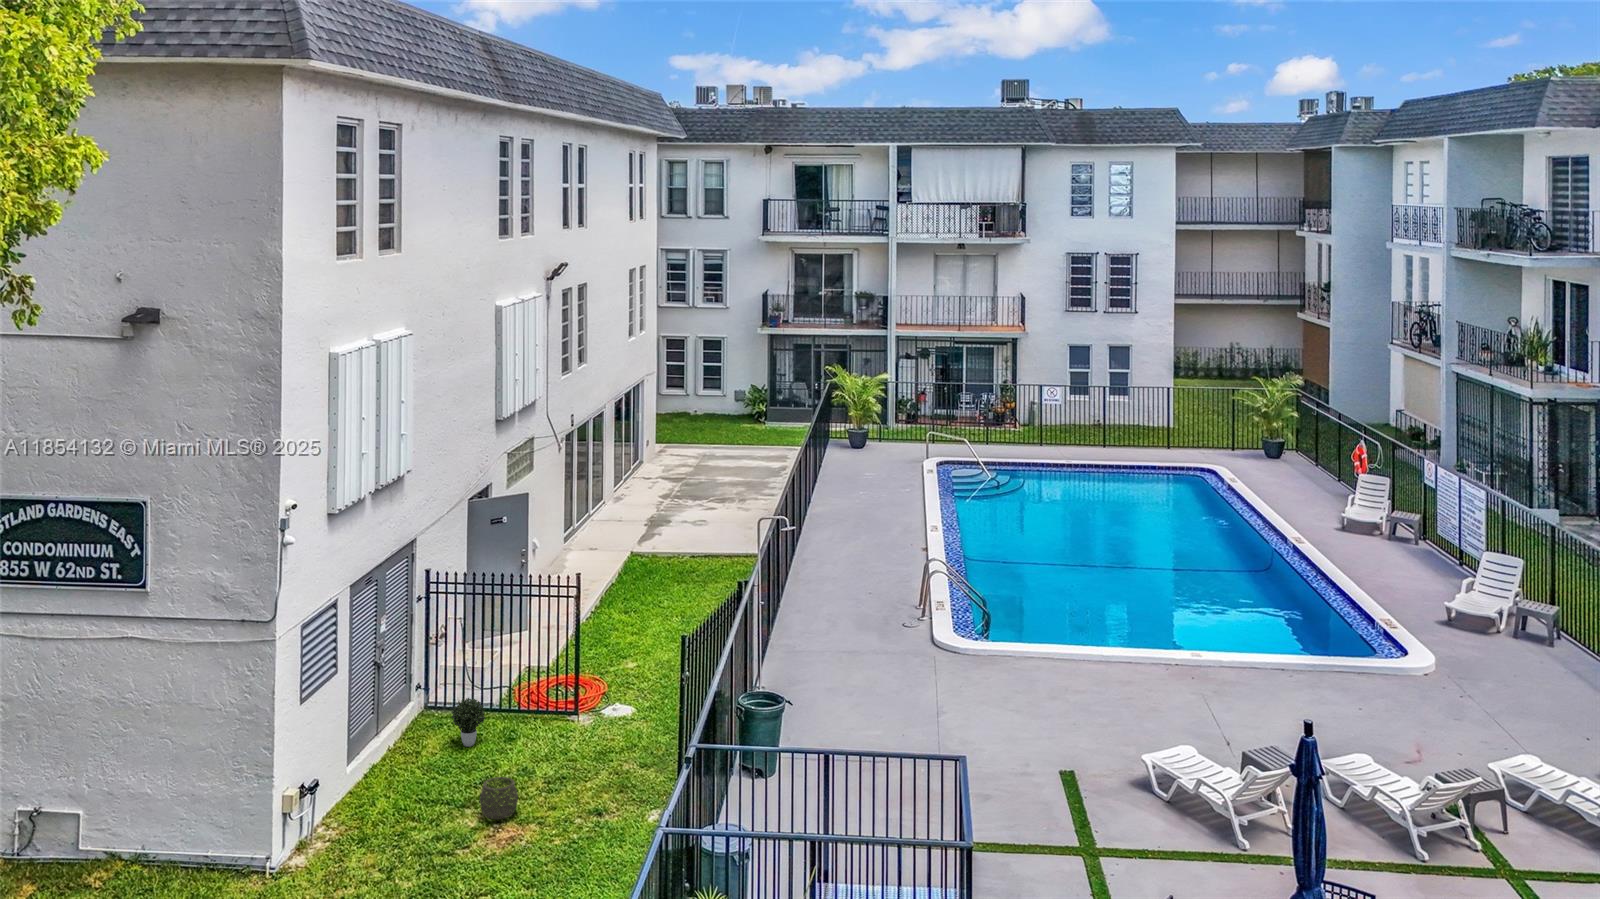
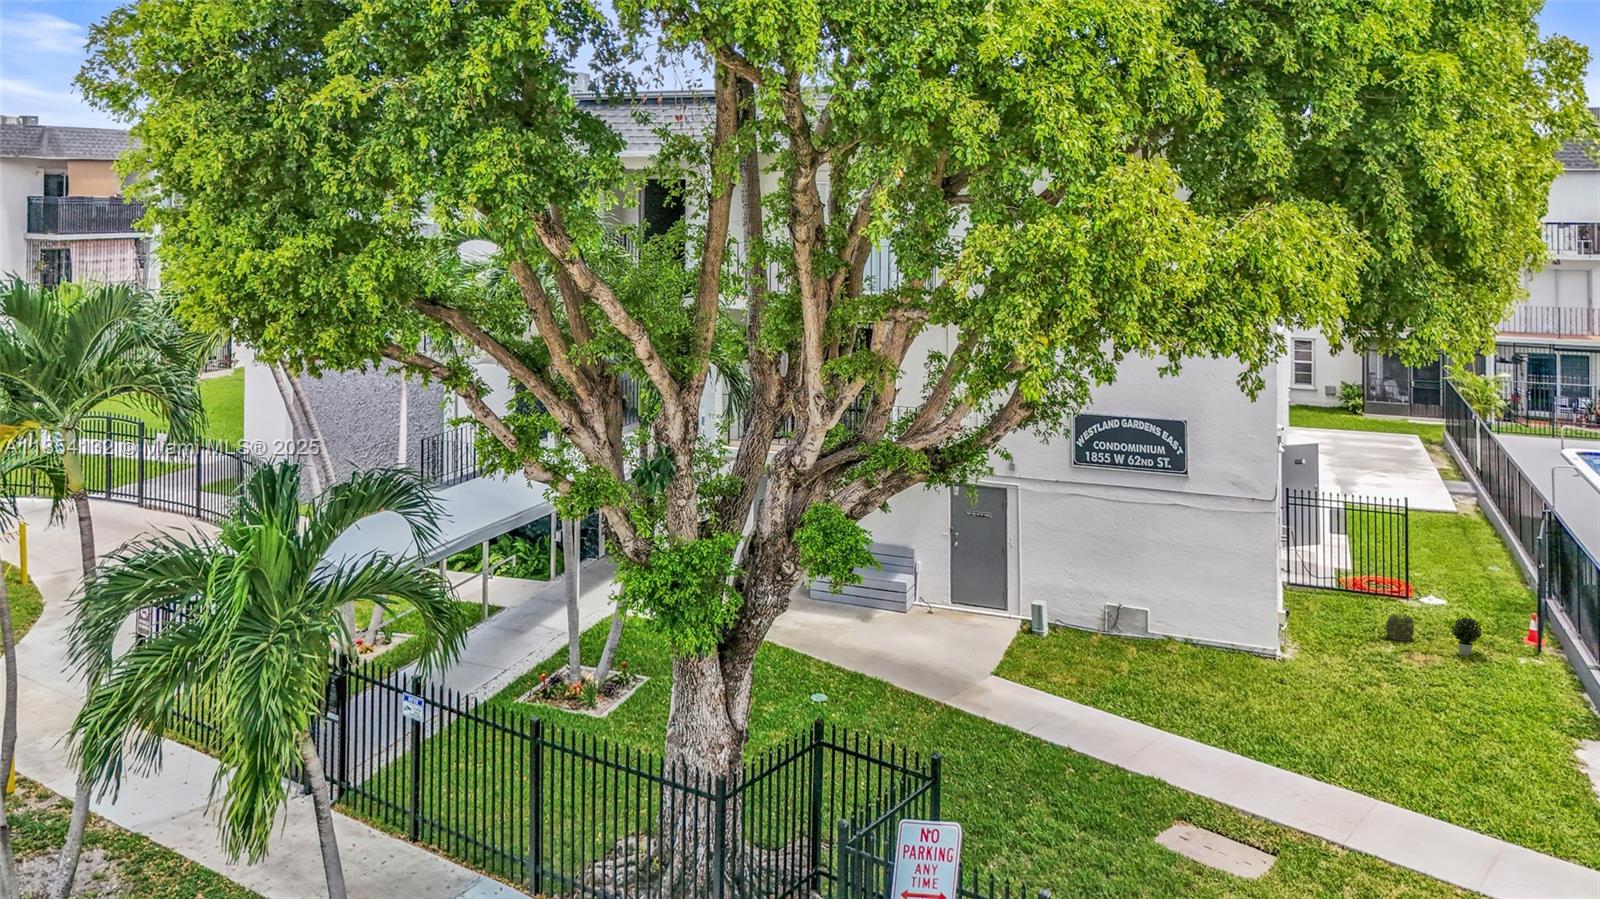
potted plant: present [451,698,485,747] -> present [1451,618,1482,656]

